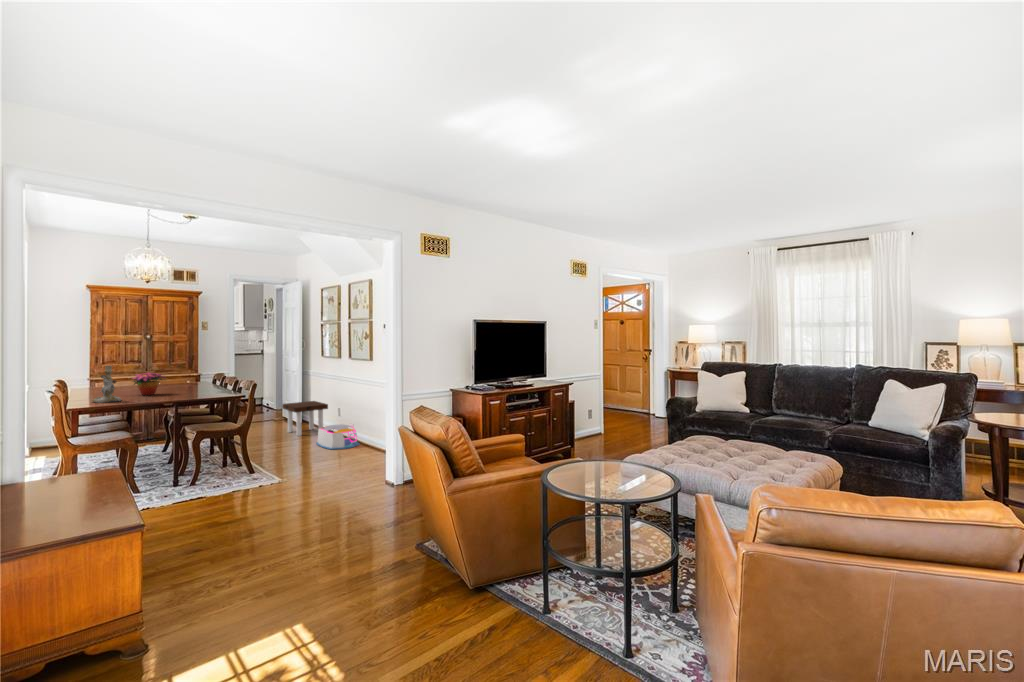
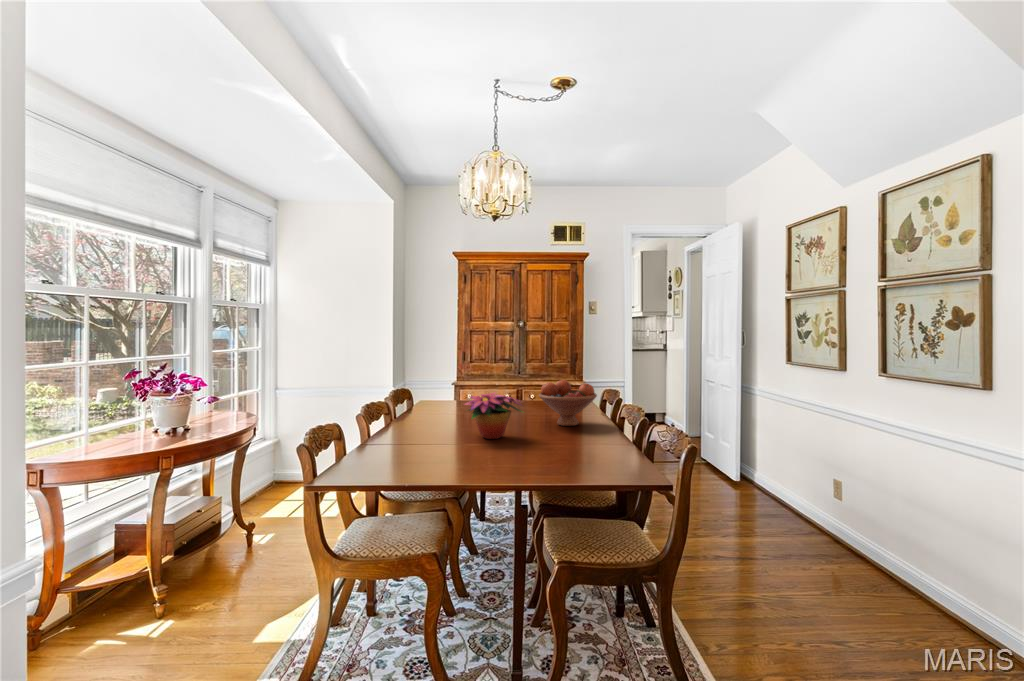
candlestick: present [91,366,121,403] -> none [385,381,435,463]
fruit bowl: none [173,367,209,389] -> present [539,380,597,426]
side table: present [282,401,328,436] -> none [717,449,818,526]
storage bin: present [317,424,360,449] -> none [814,534,957,633]

